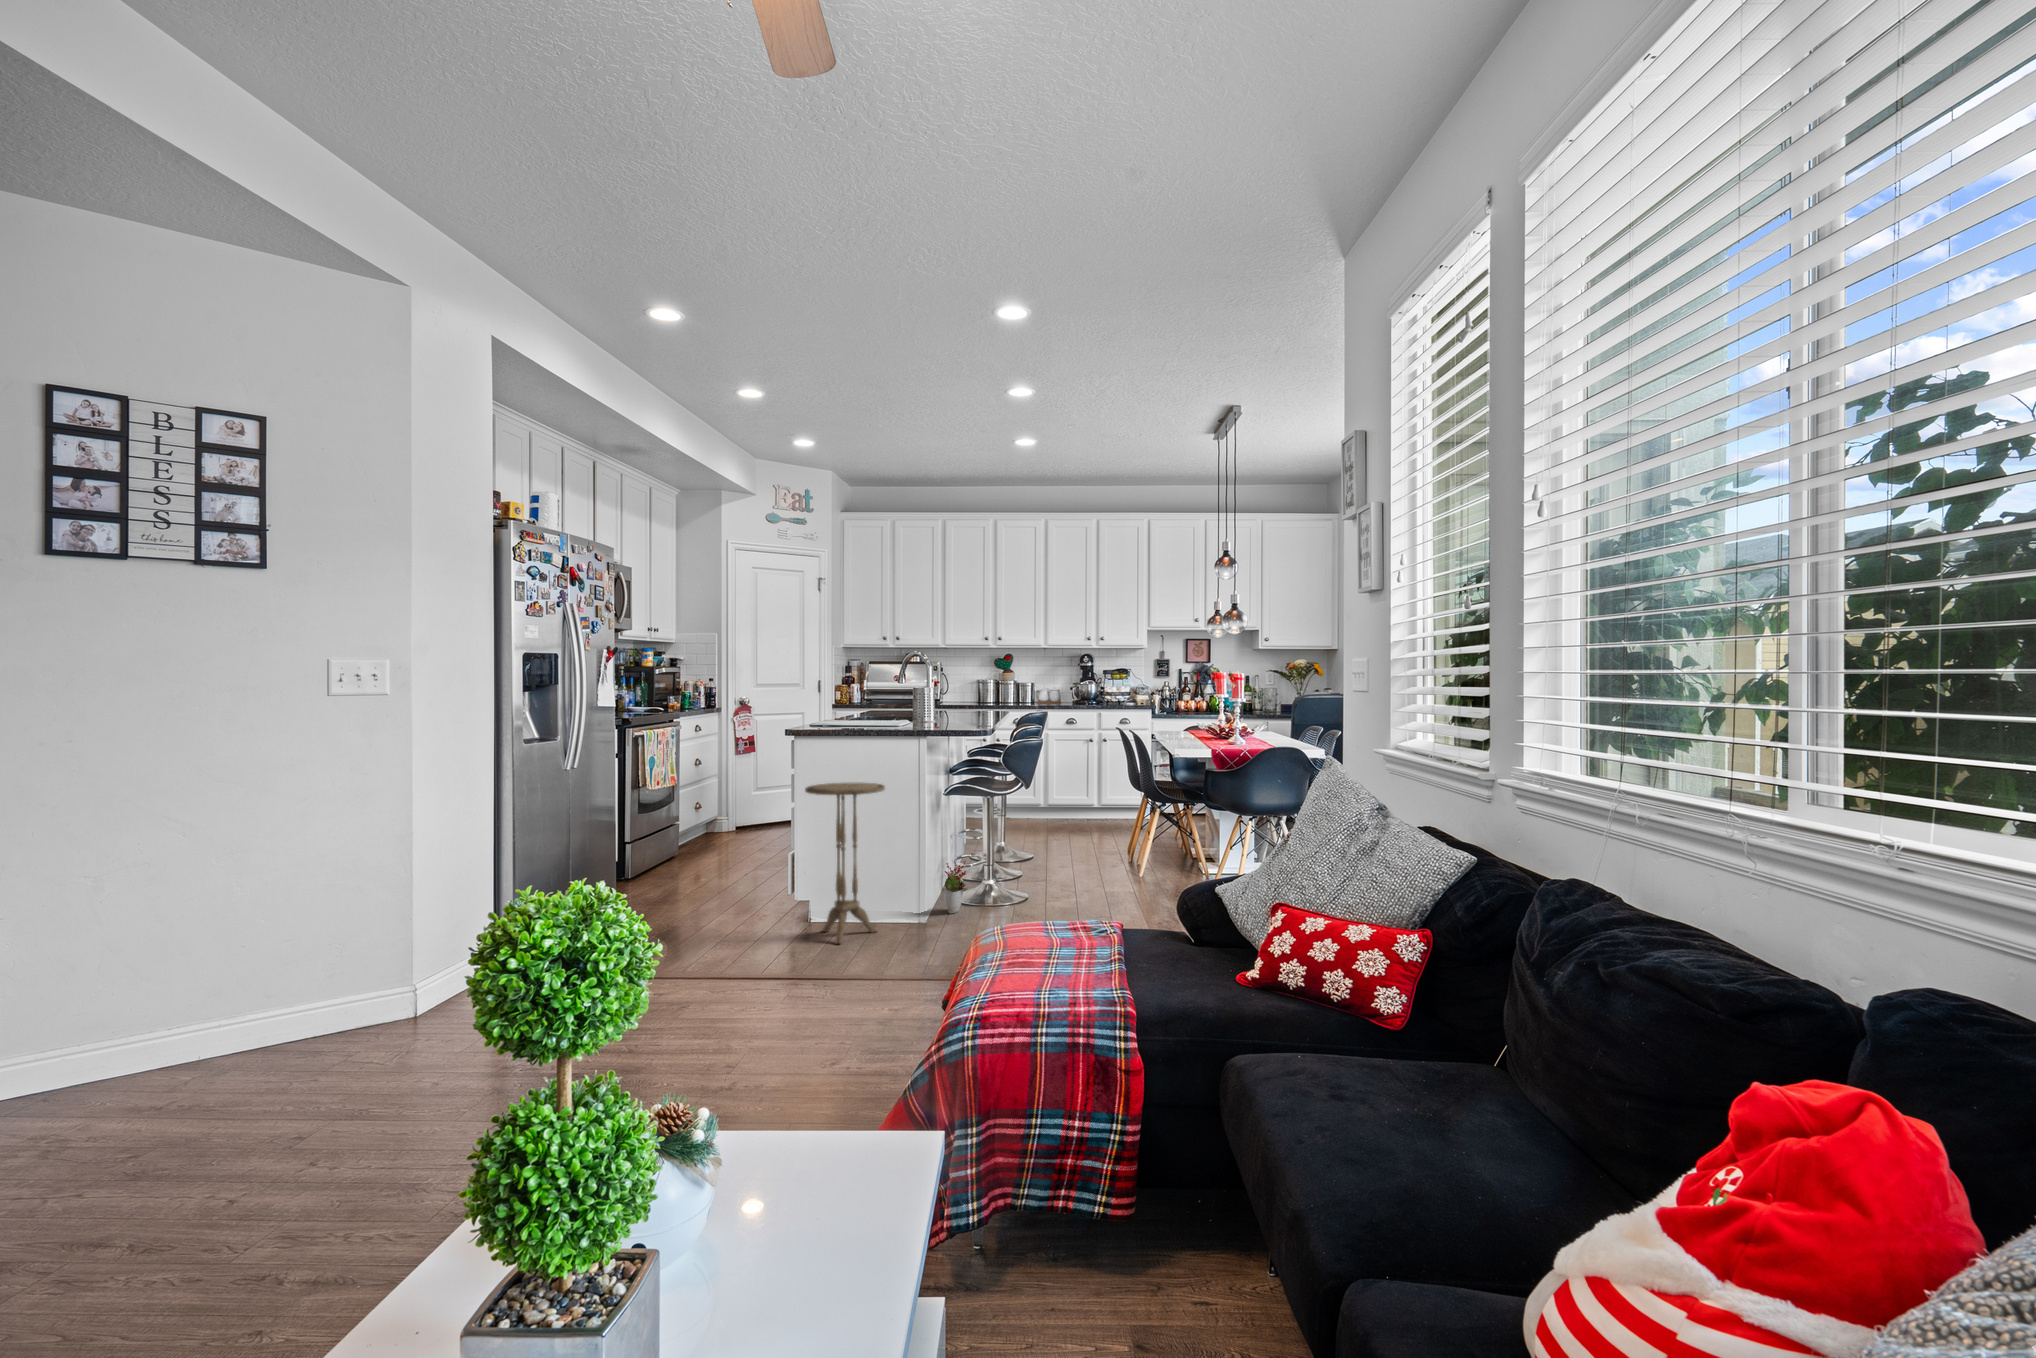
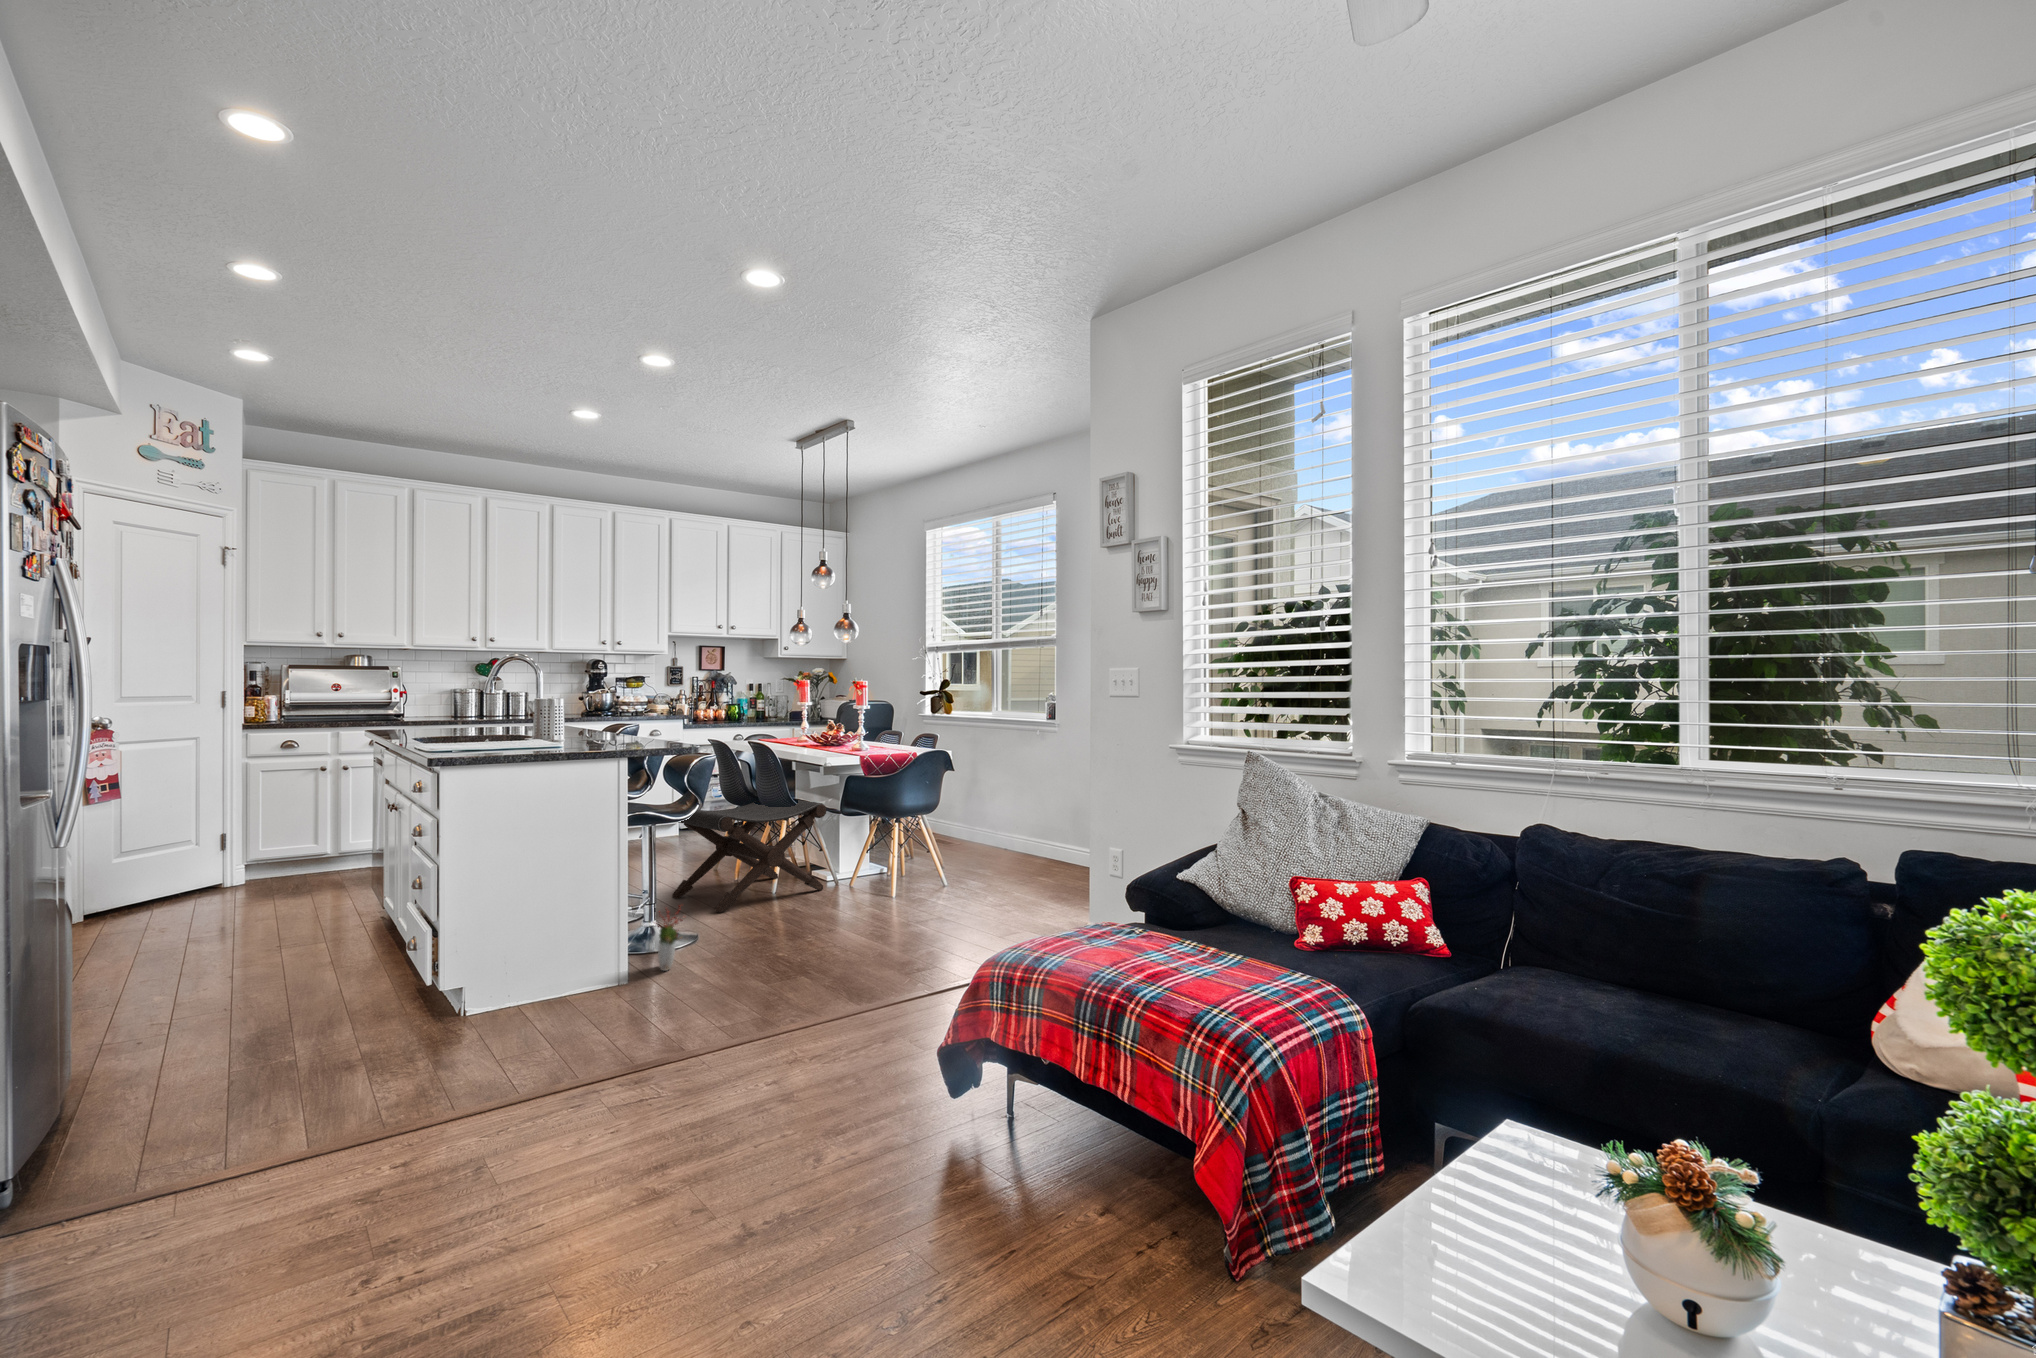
side table: present [805,783,885,944] -> none [523,824,638,1041]
footstool: none [1045,783,1173,882] -> present [672,800,826,912]

